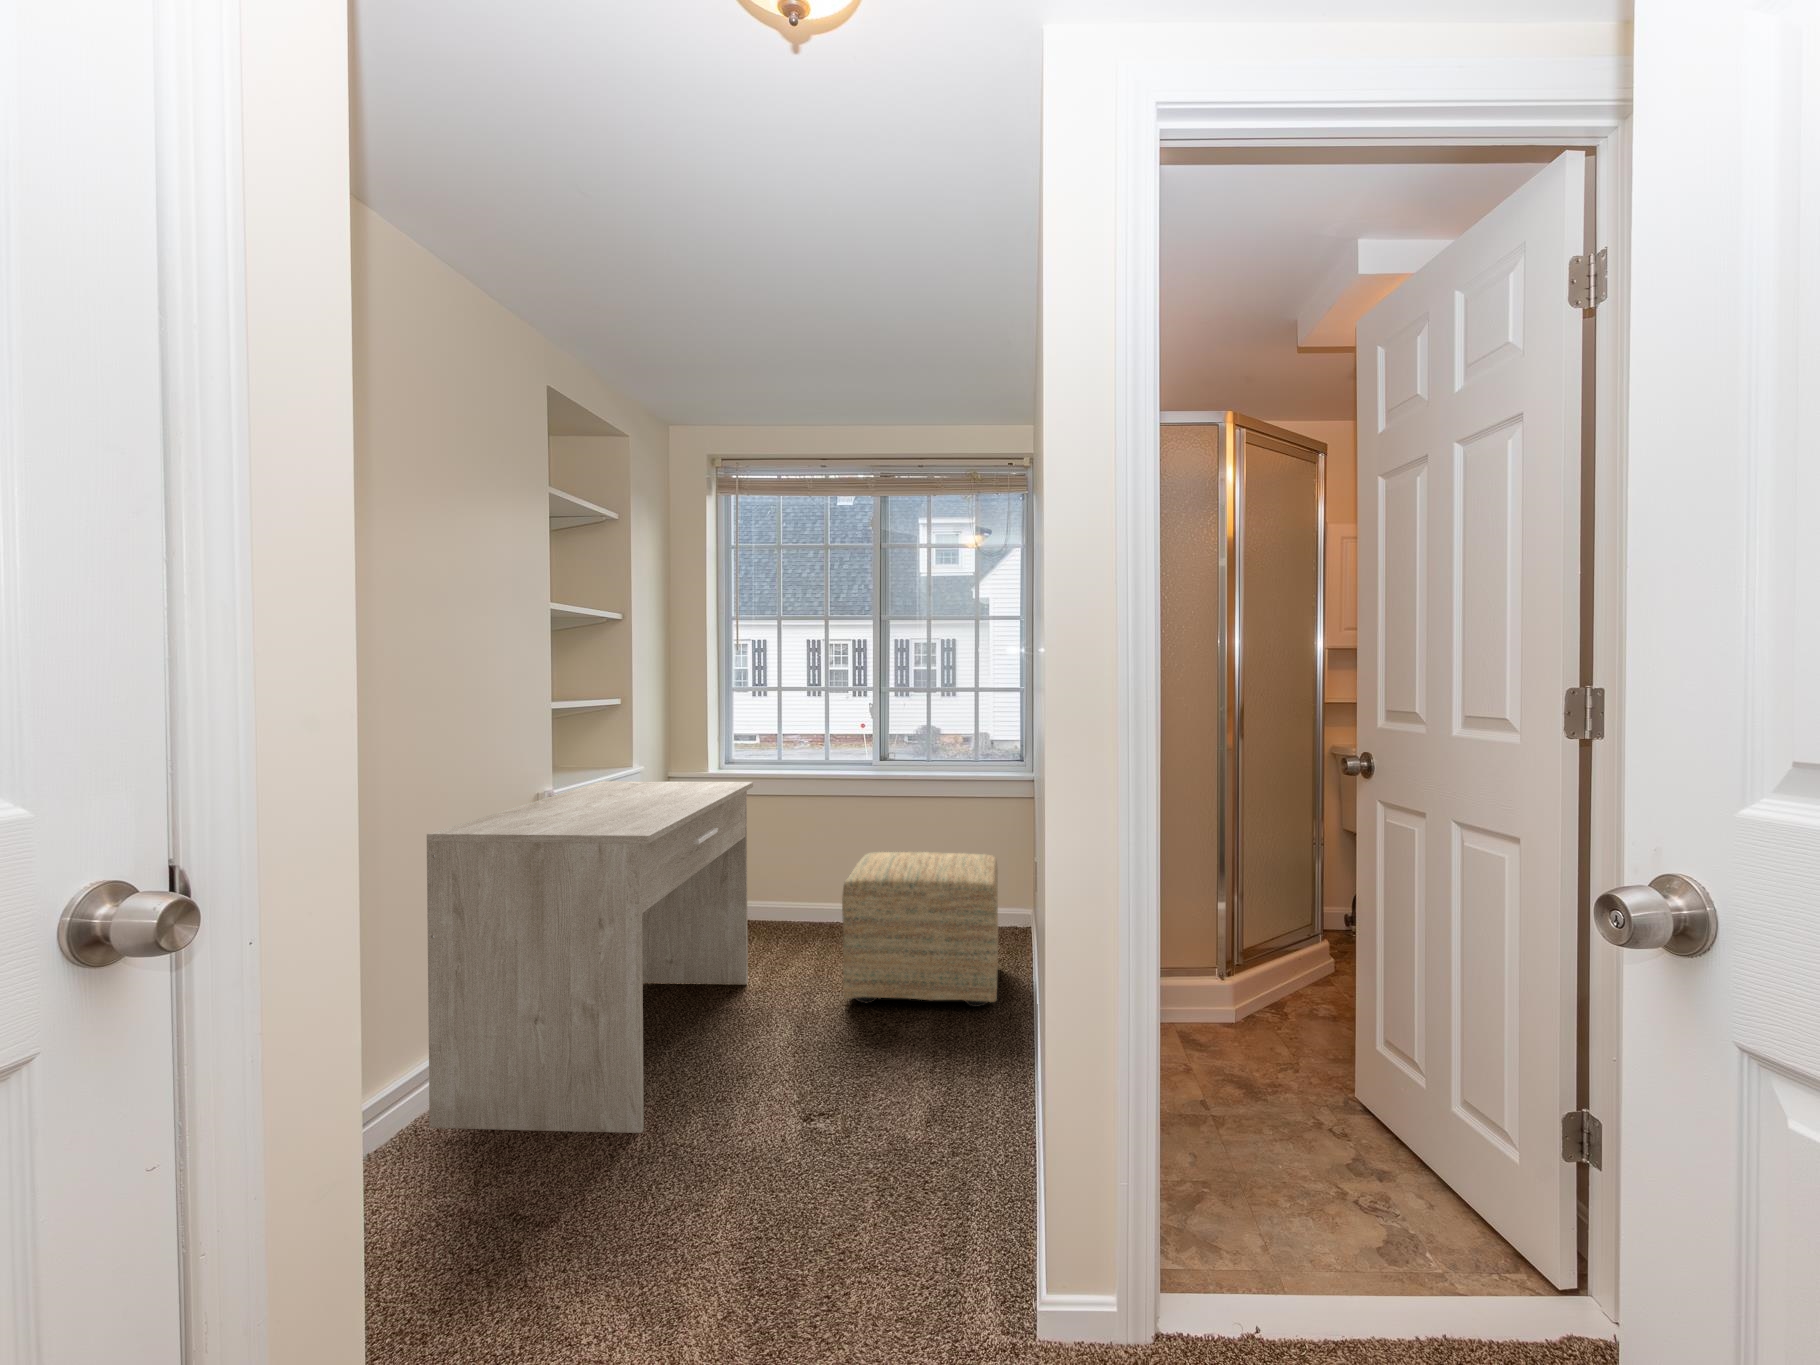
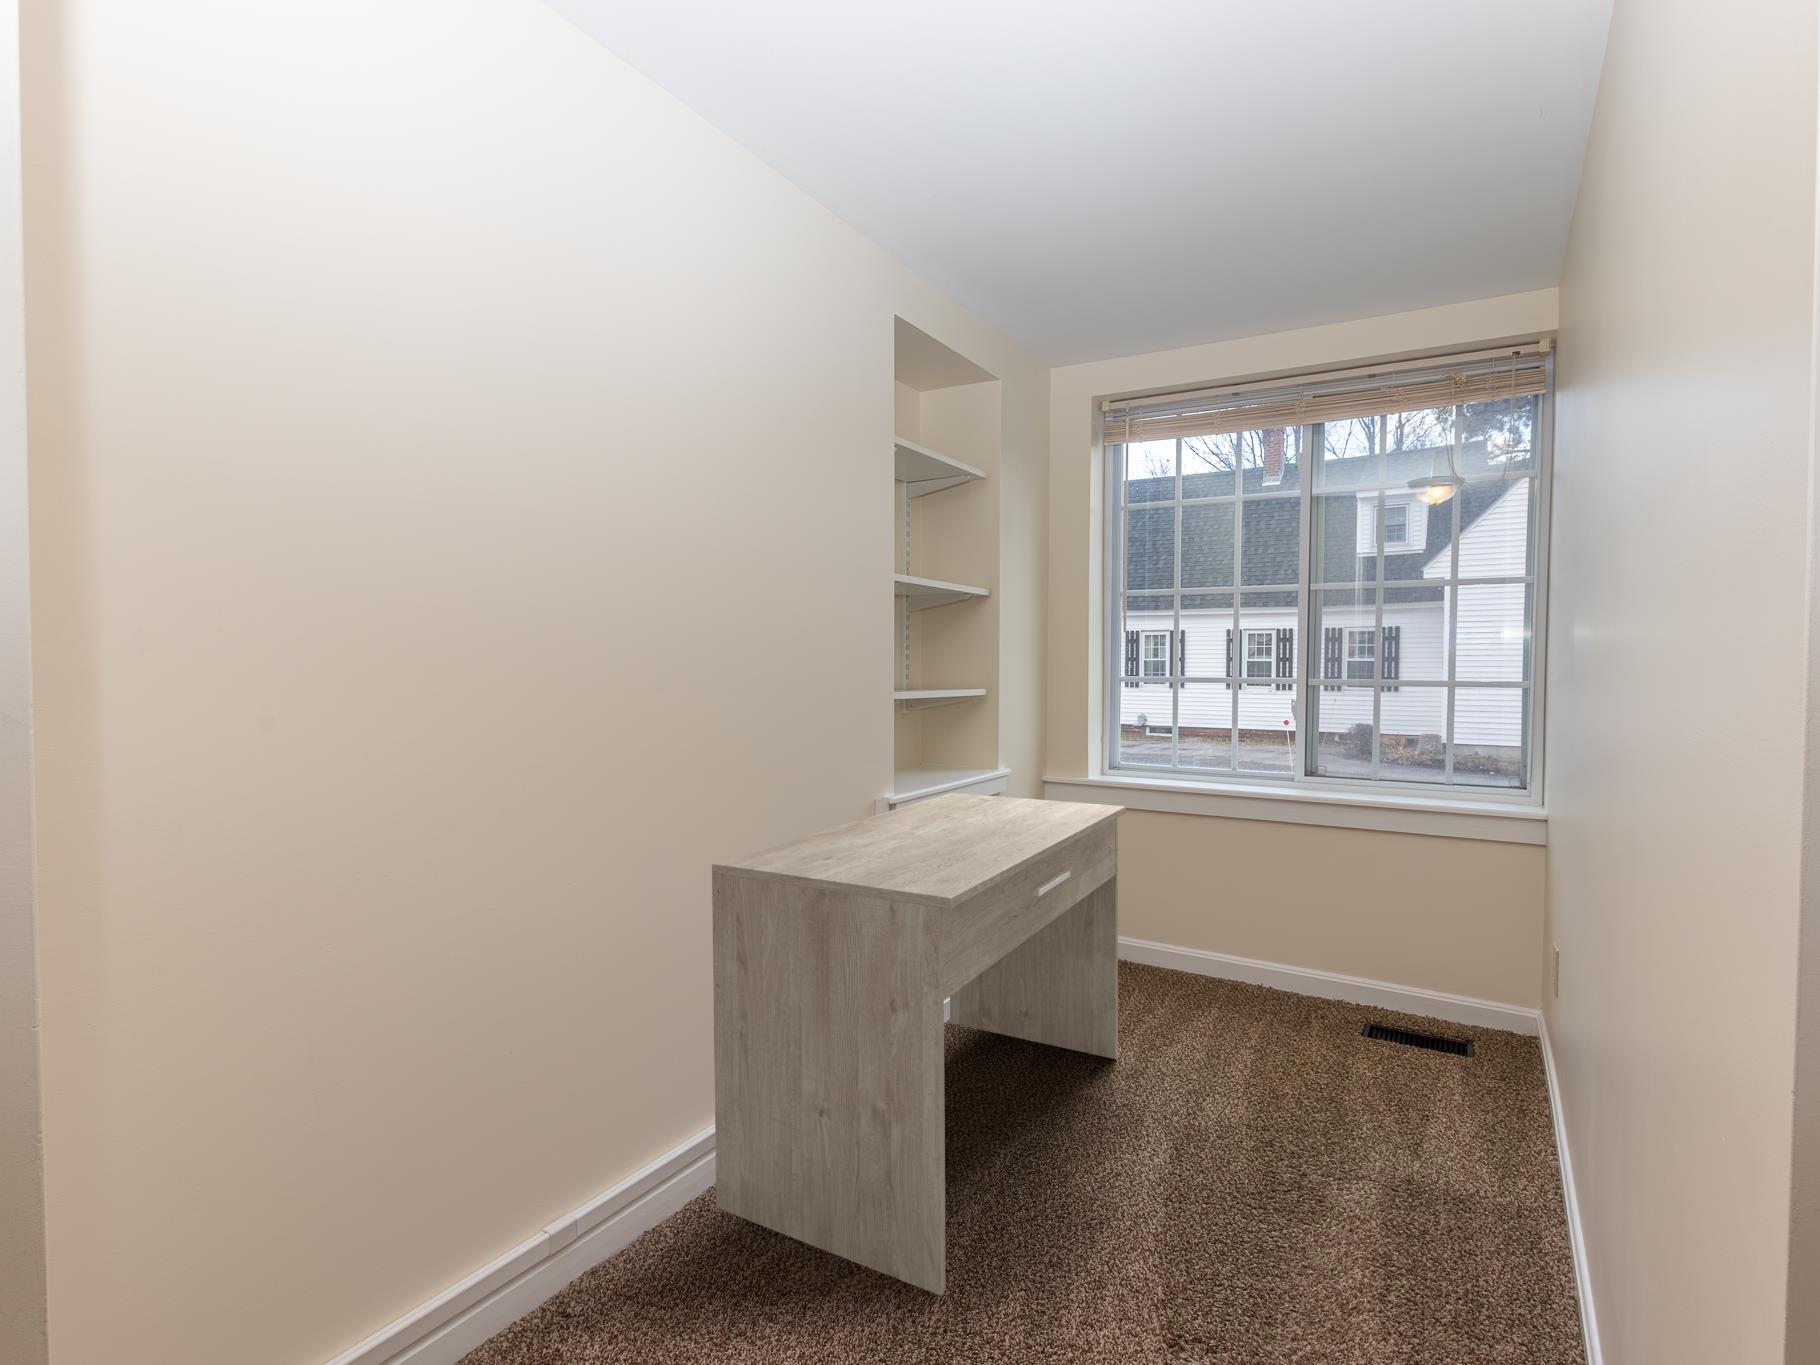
ottoman: present [842,852,998,1007] -> none [1242,909,1495,1177]

